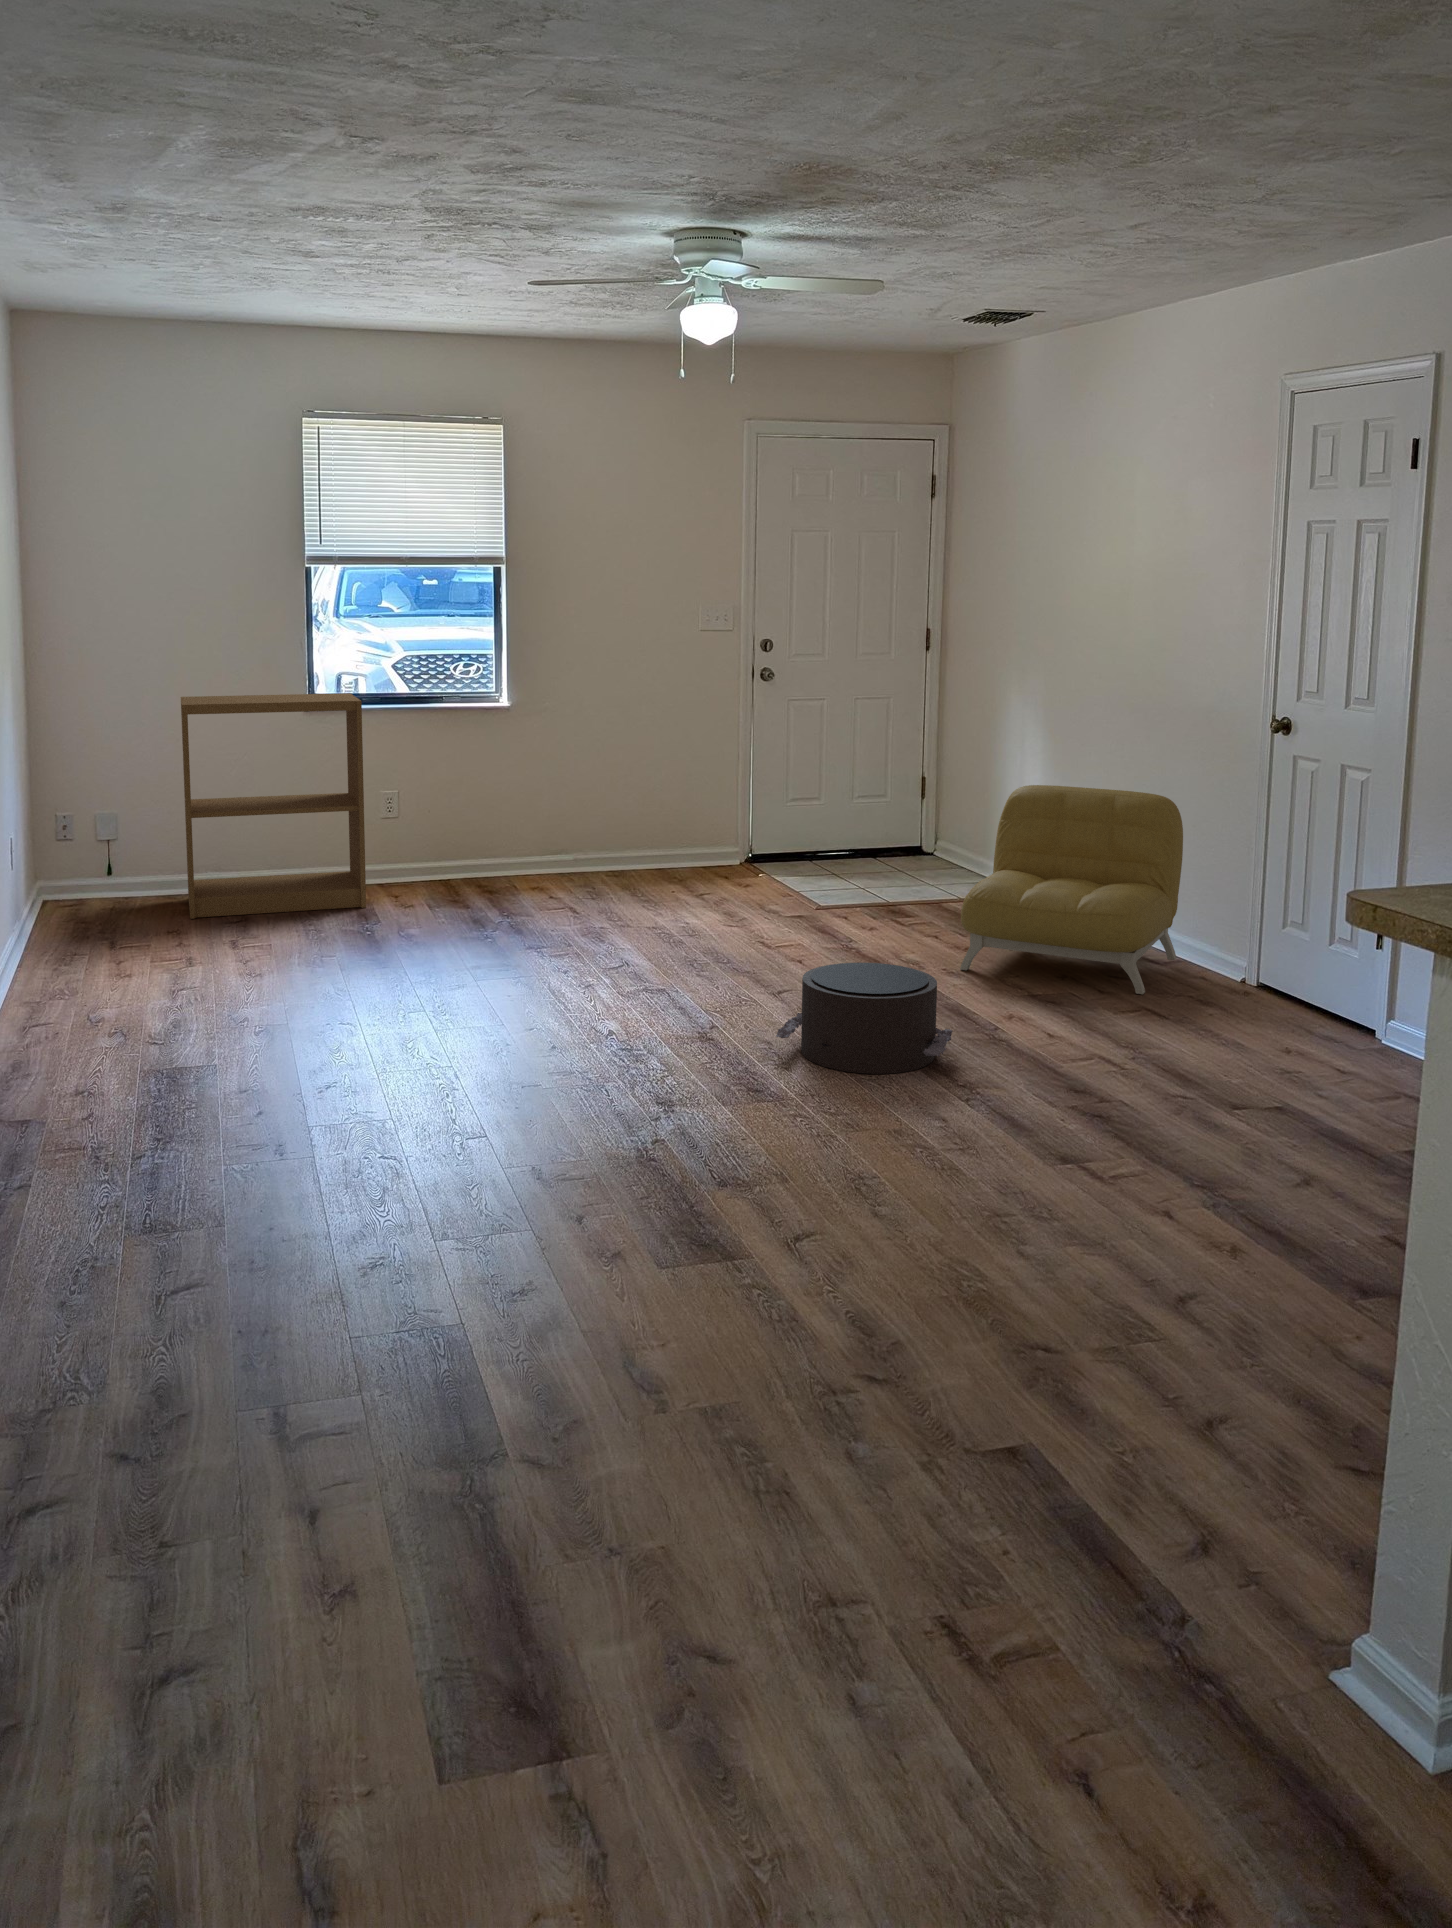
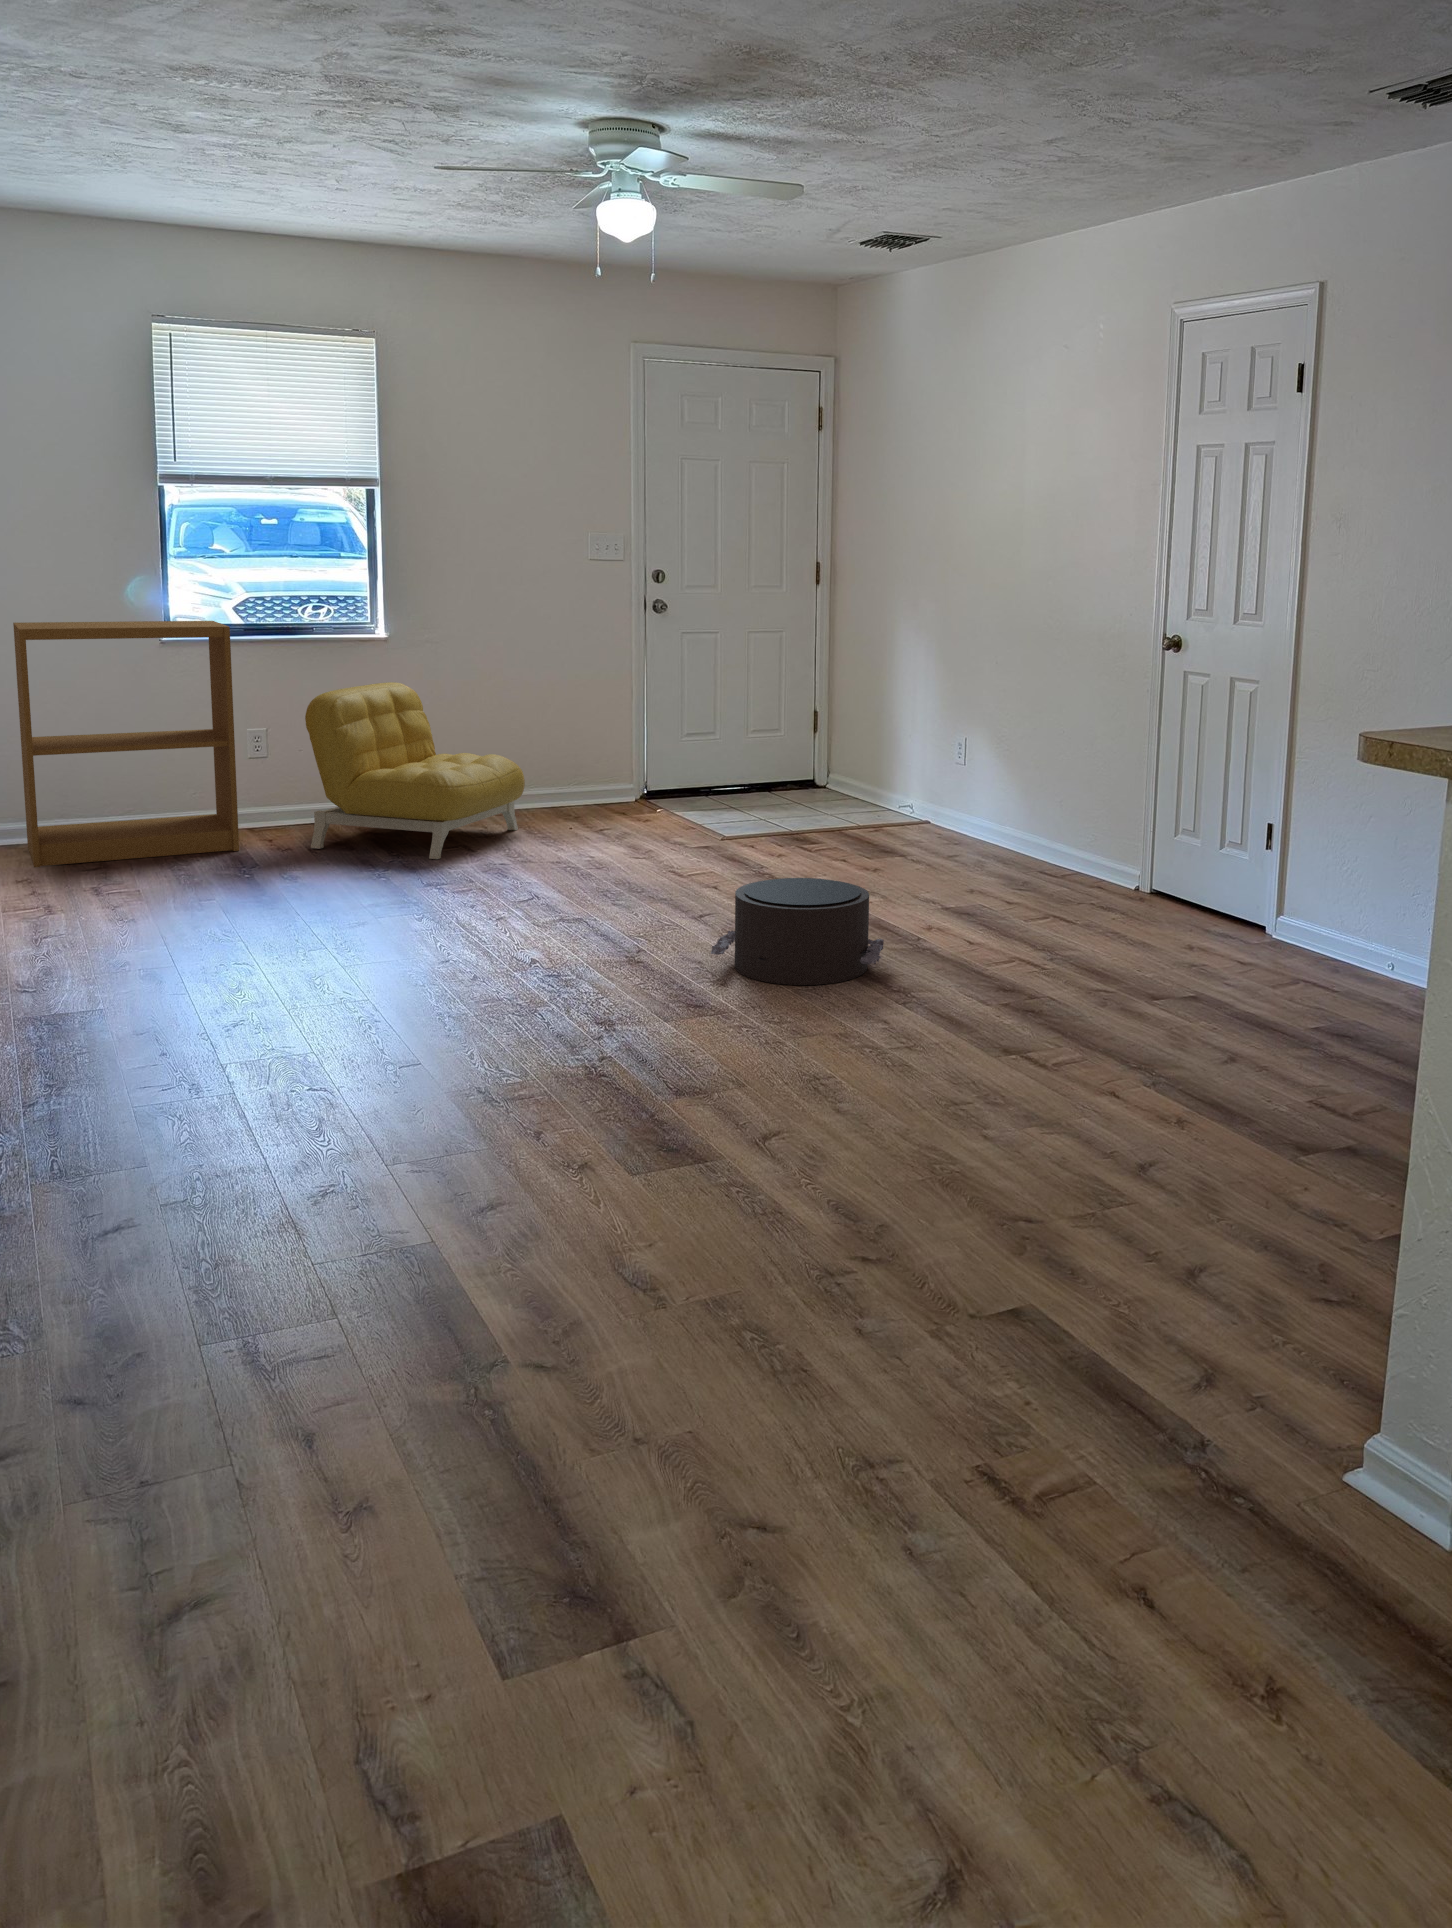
armchair: present [960,785,1183,994] -> present [305,682,525,859]

